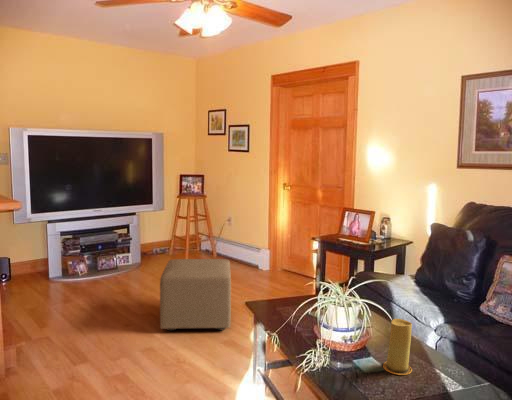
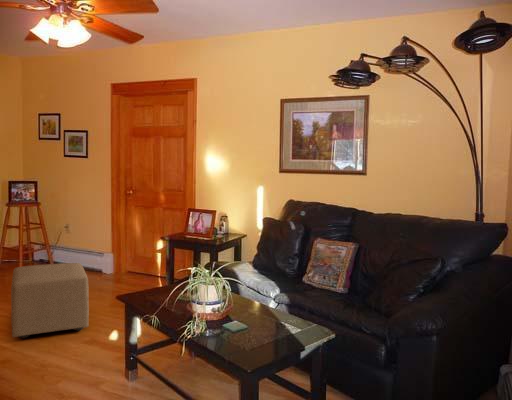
candle: present [383,319,412,375] -> none [243,287,264,330]

